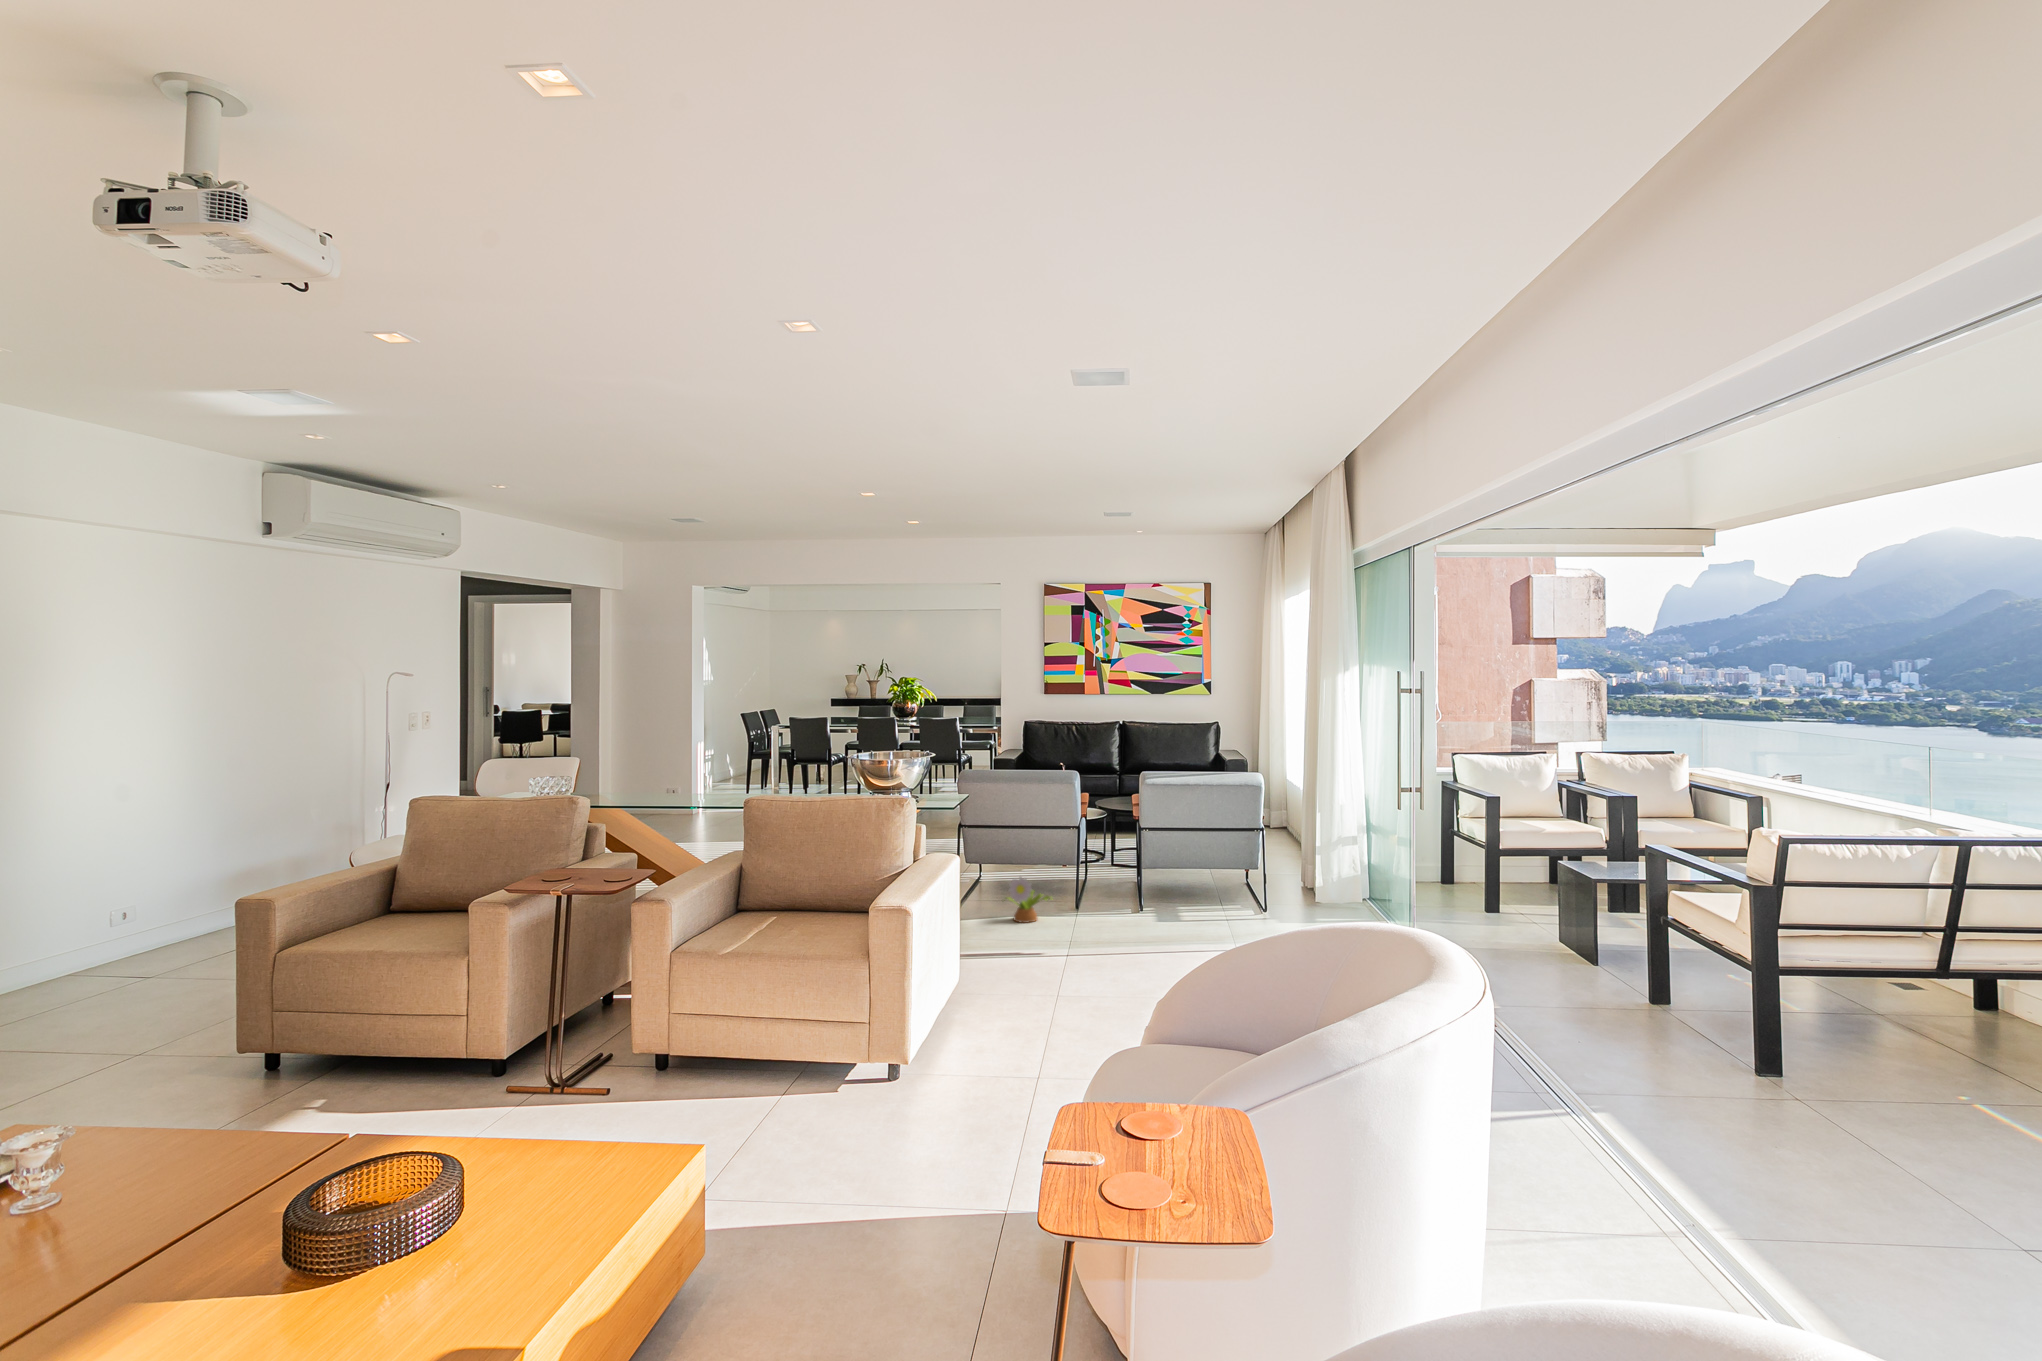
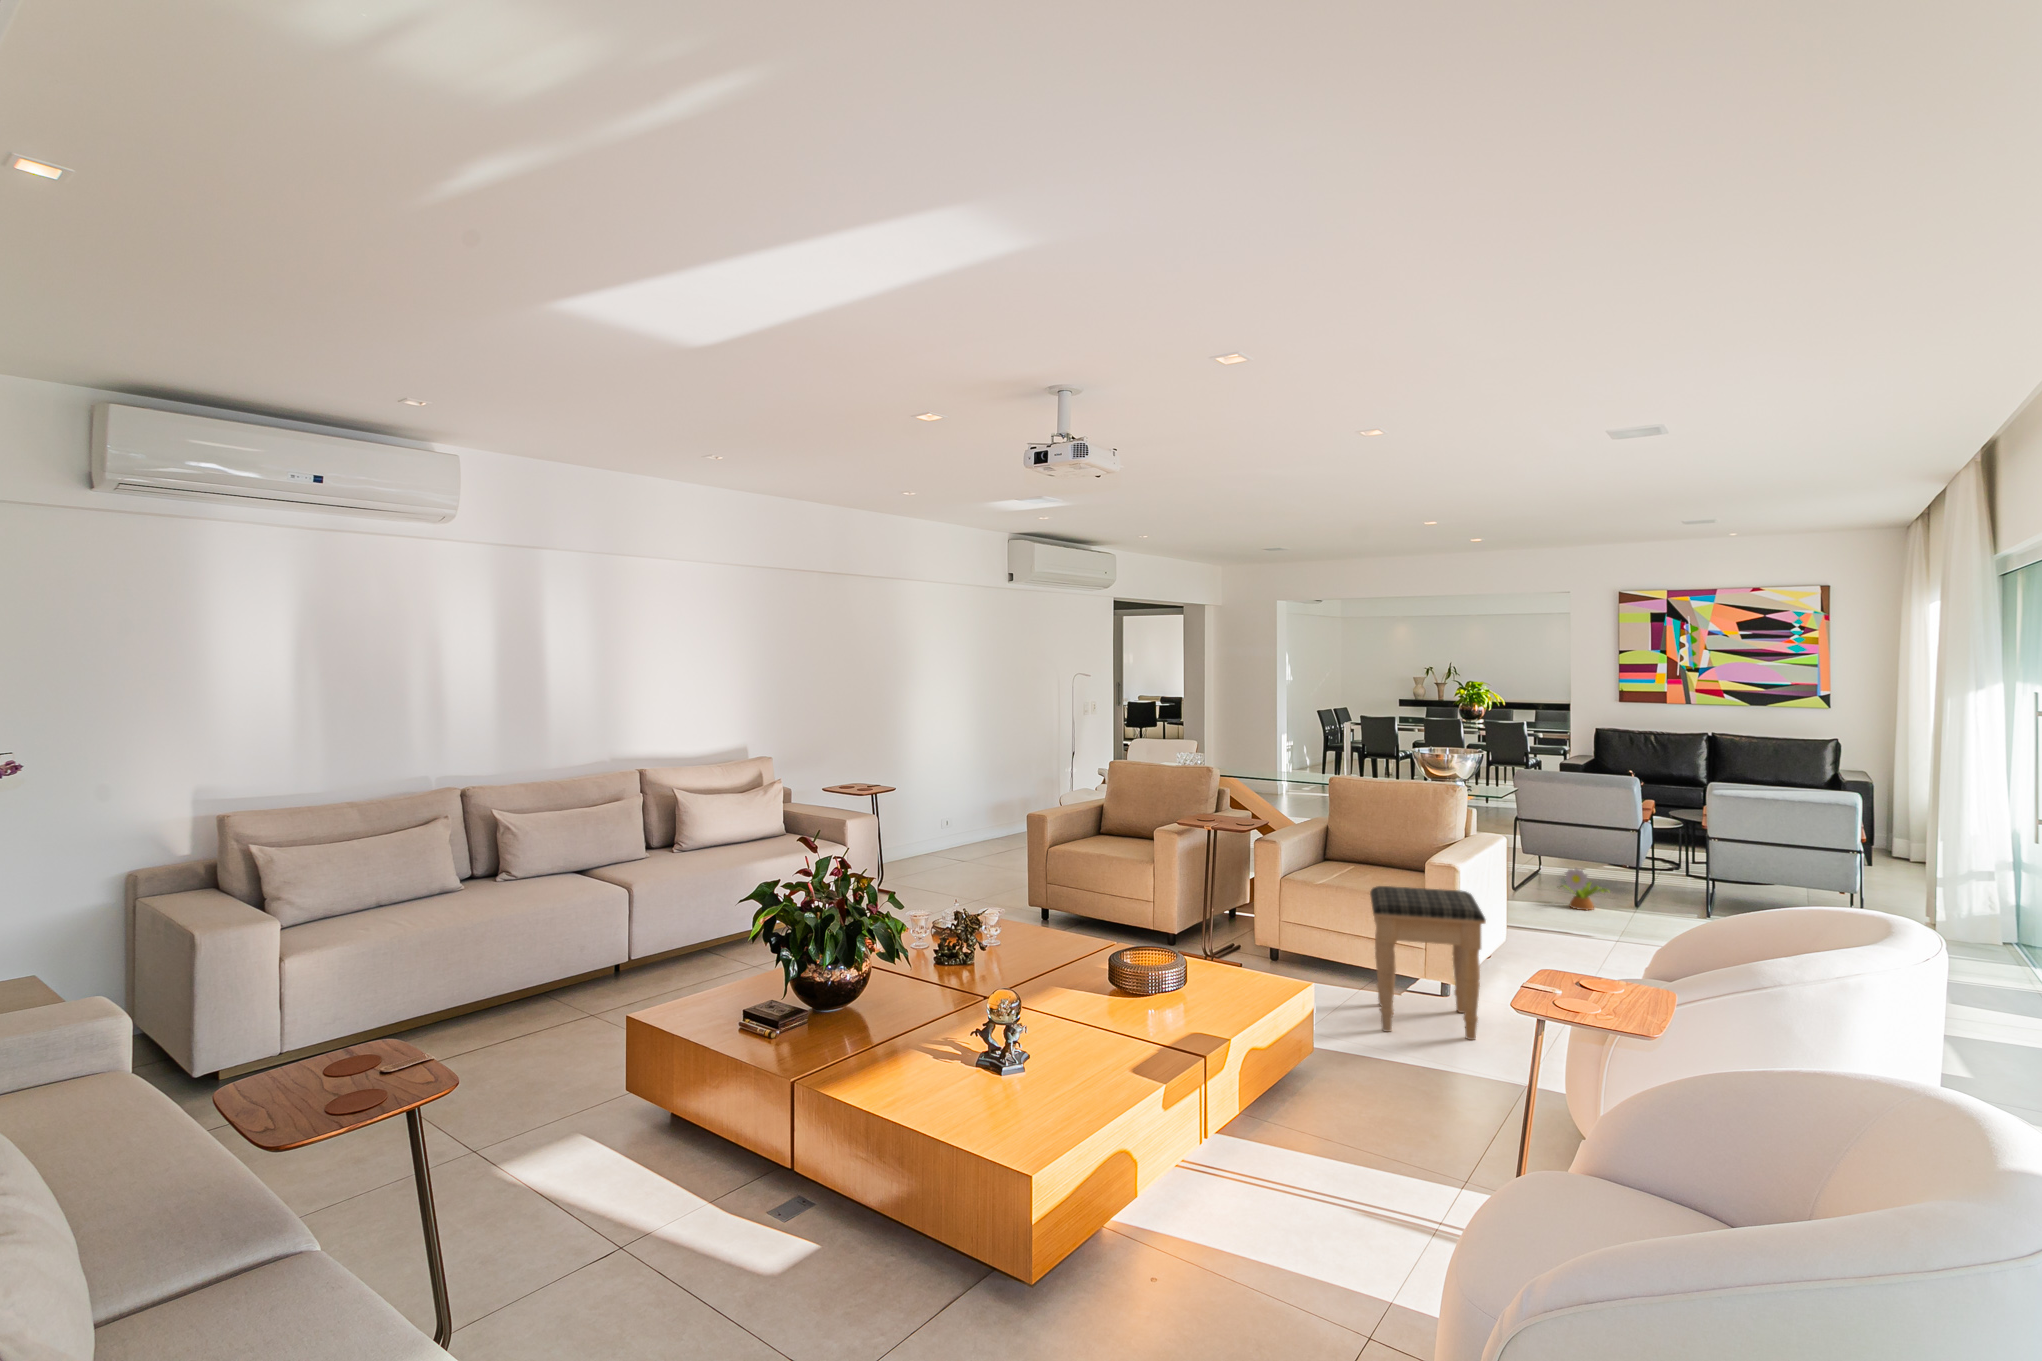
footstool: none [792,941,941,1161] -> present [1370,886,1486,1040]

